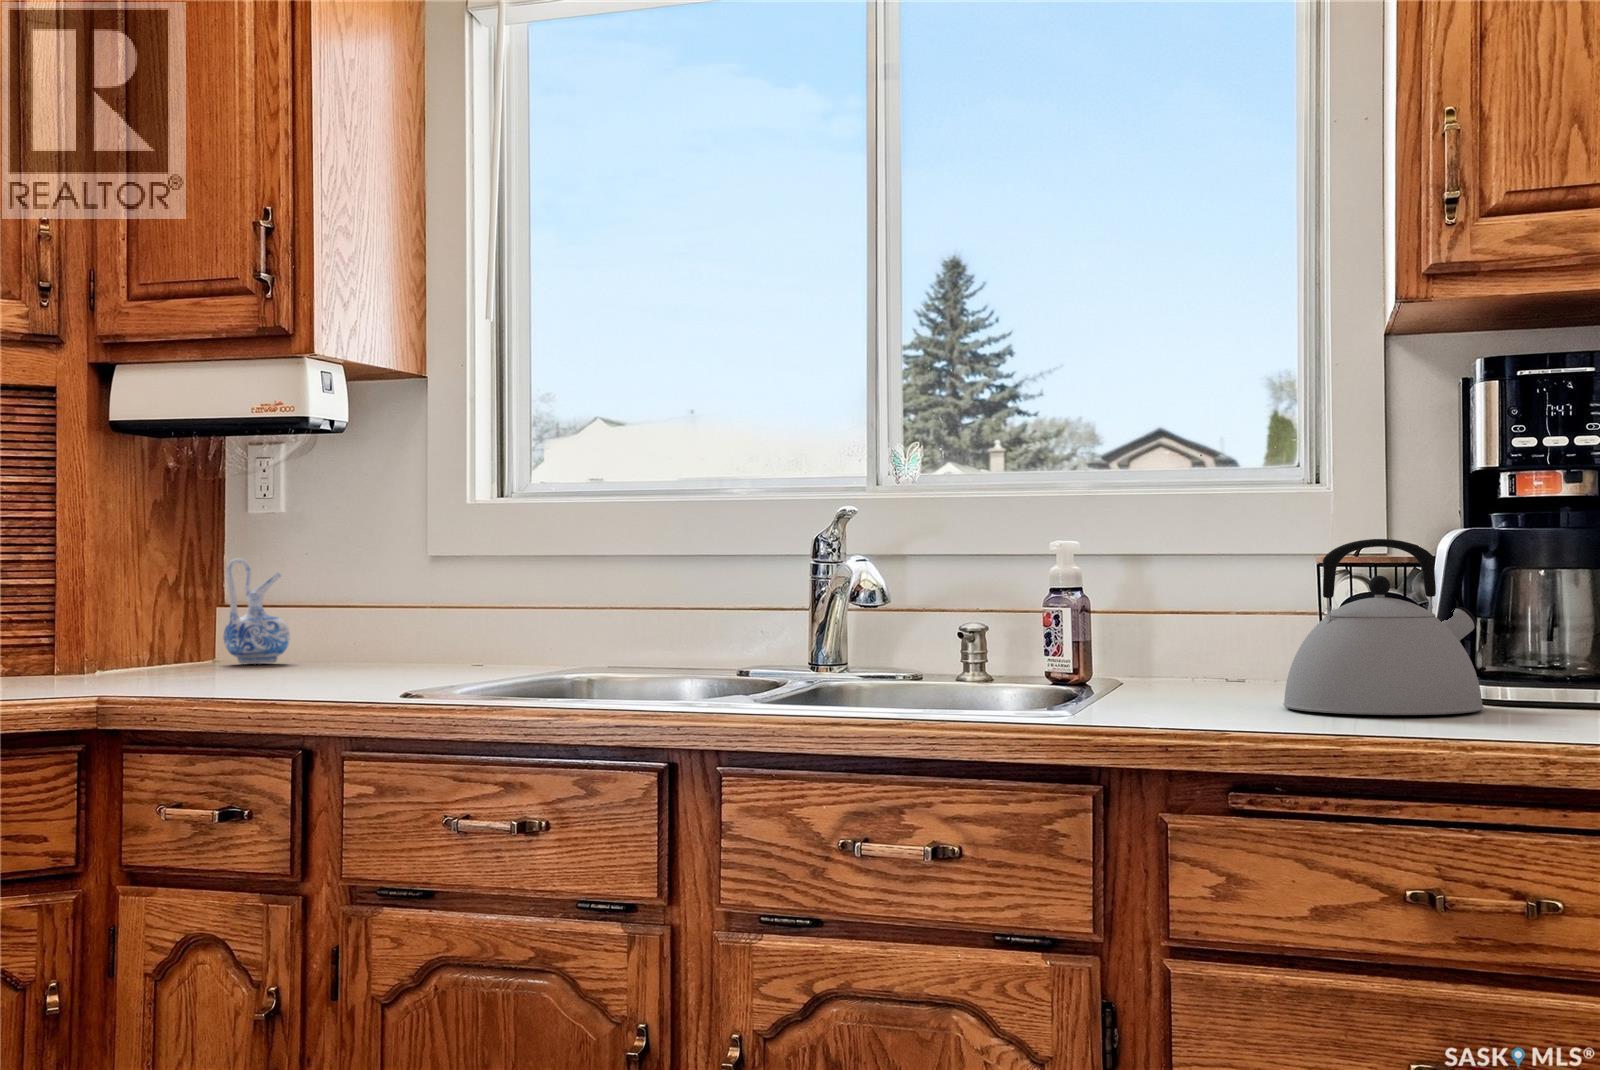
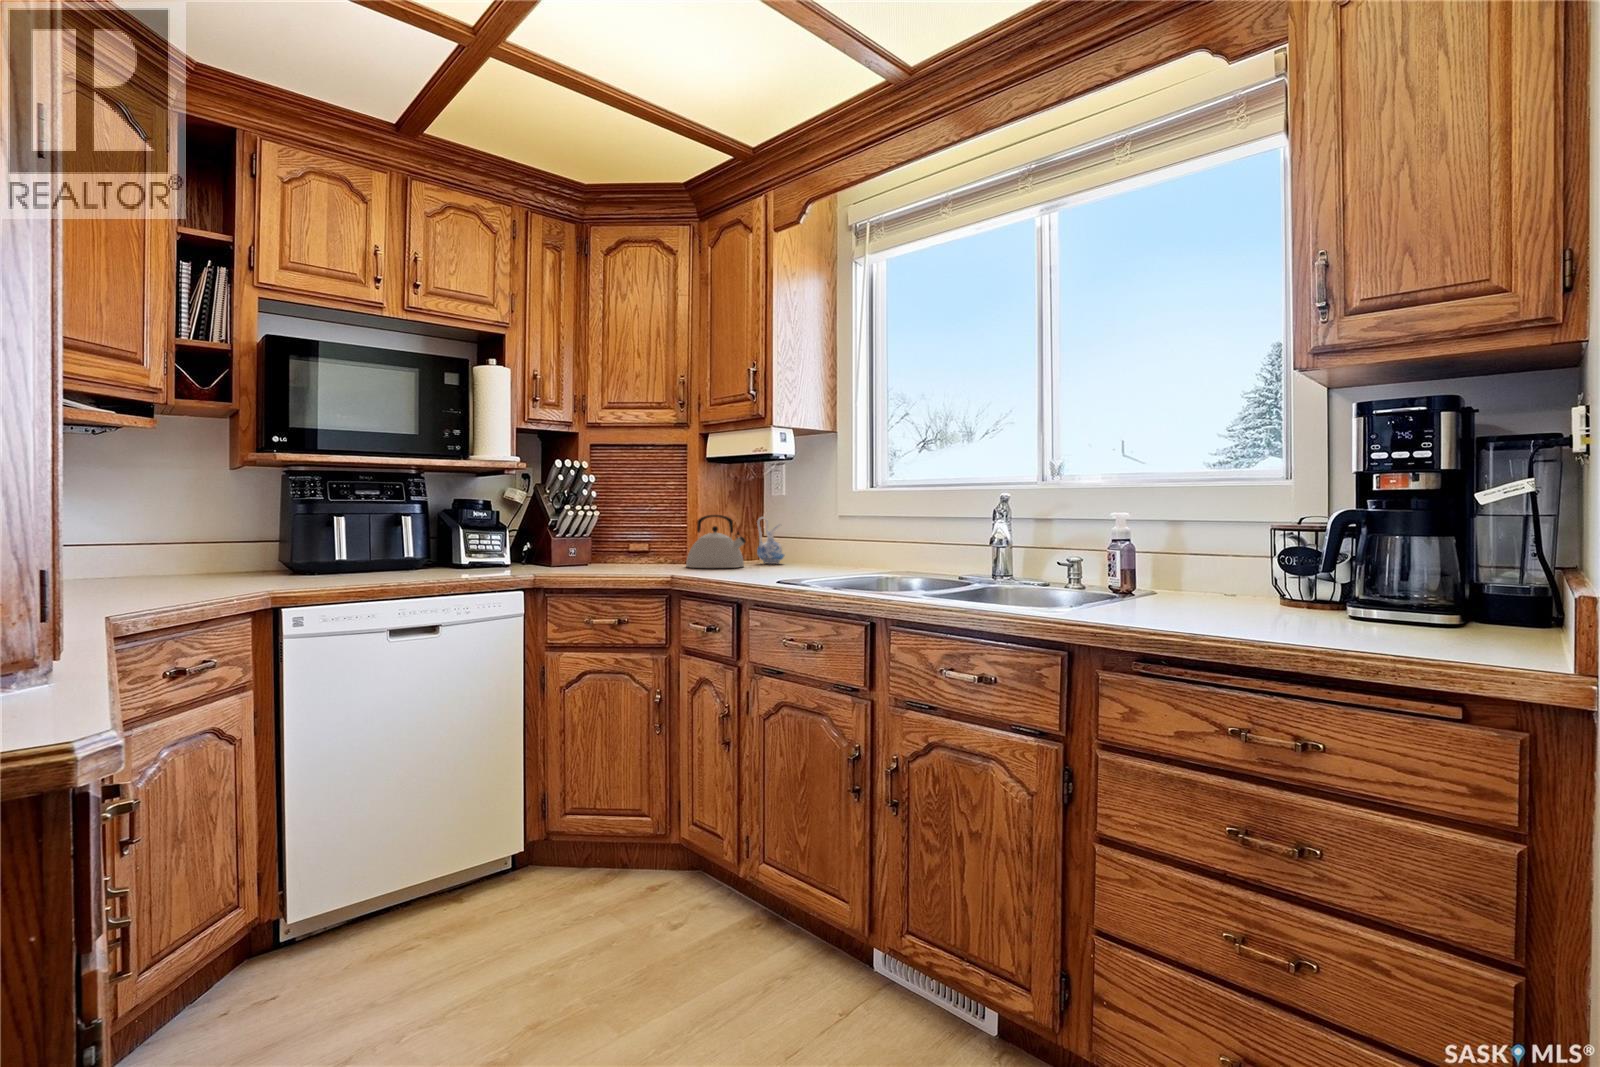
kettle: present [1283,539,1484,715] -> present [686,515,746,568]

